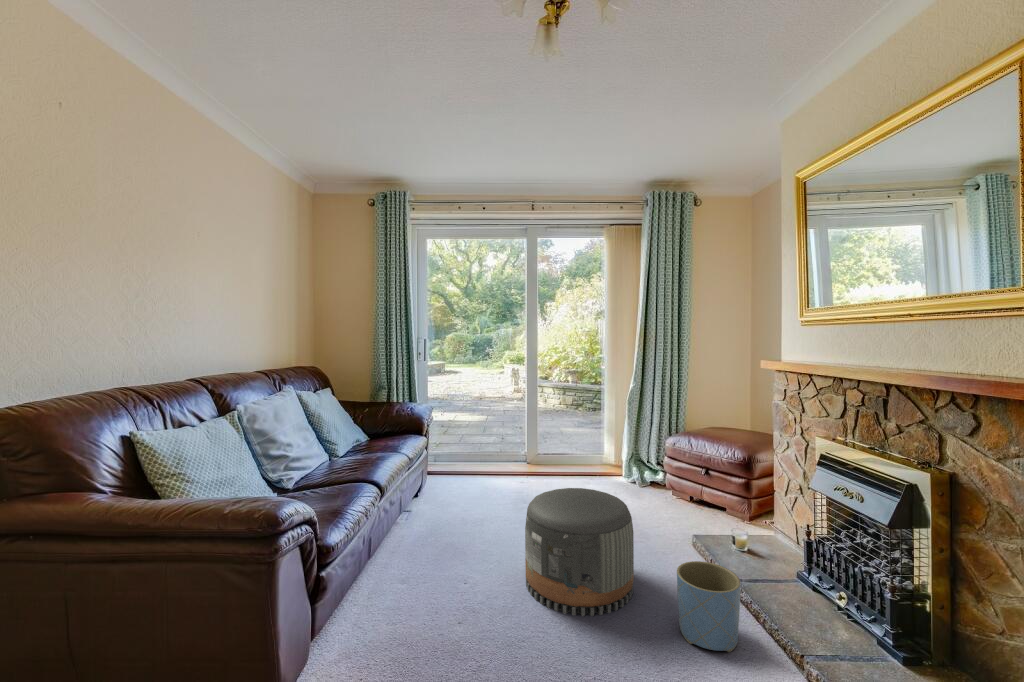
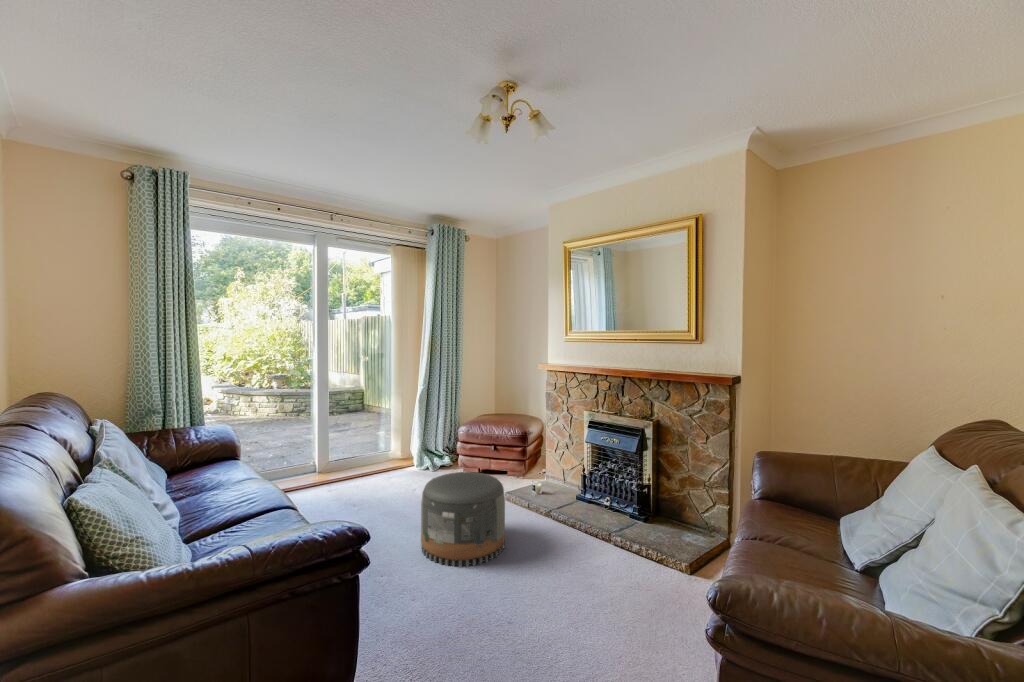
planter: present [677,561,741,652] -> none [541,499,579,551]

